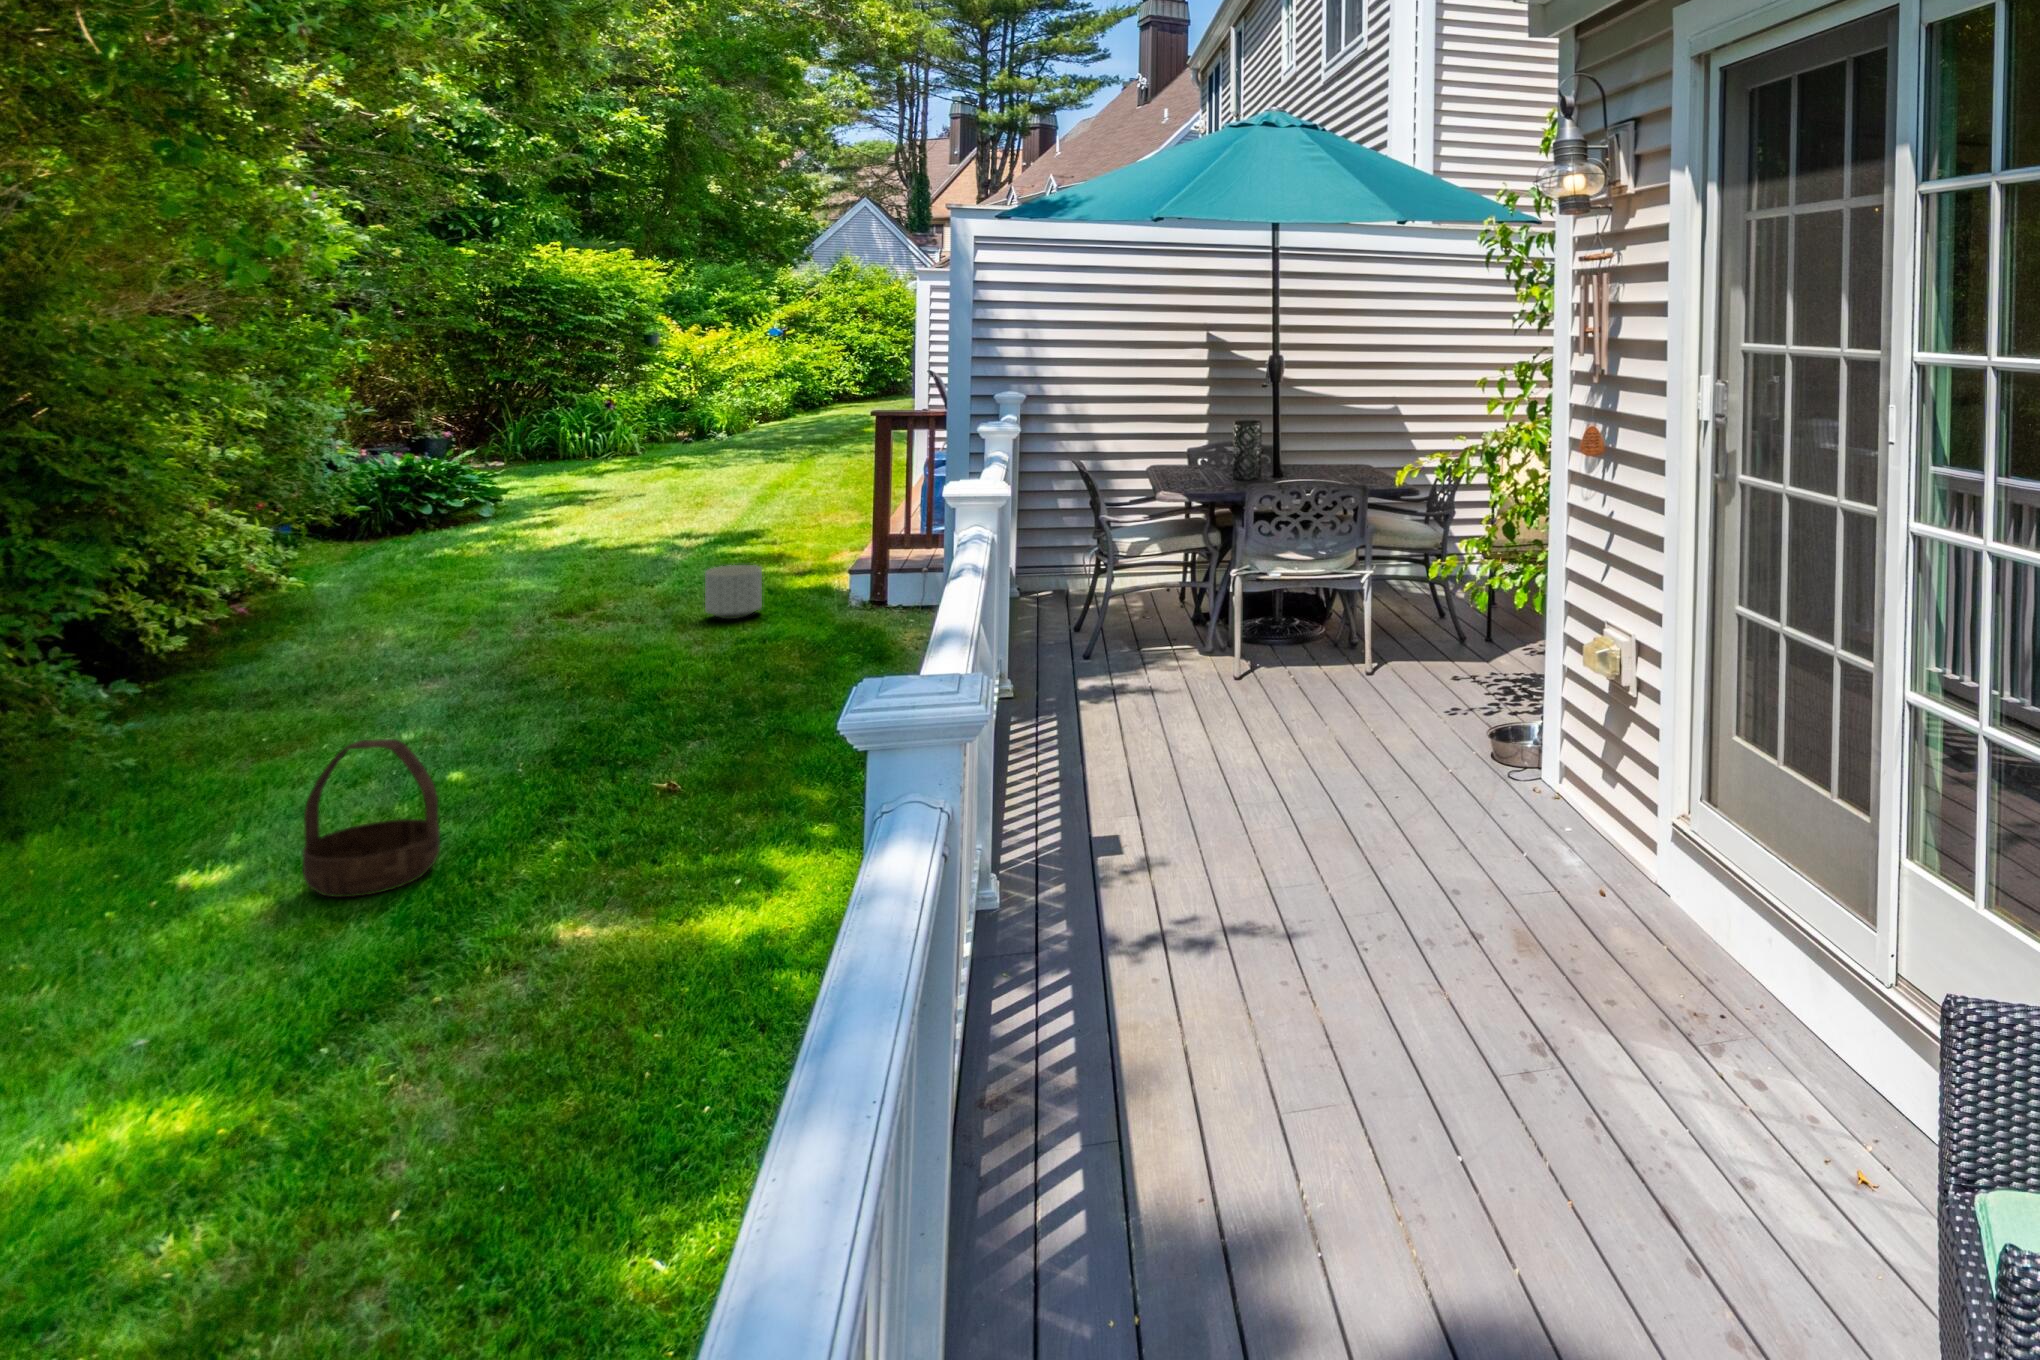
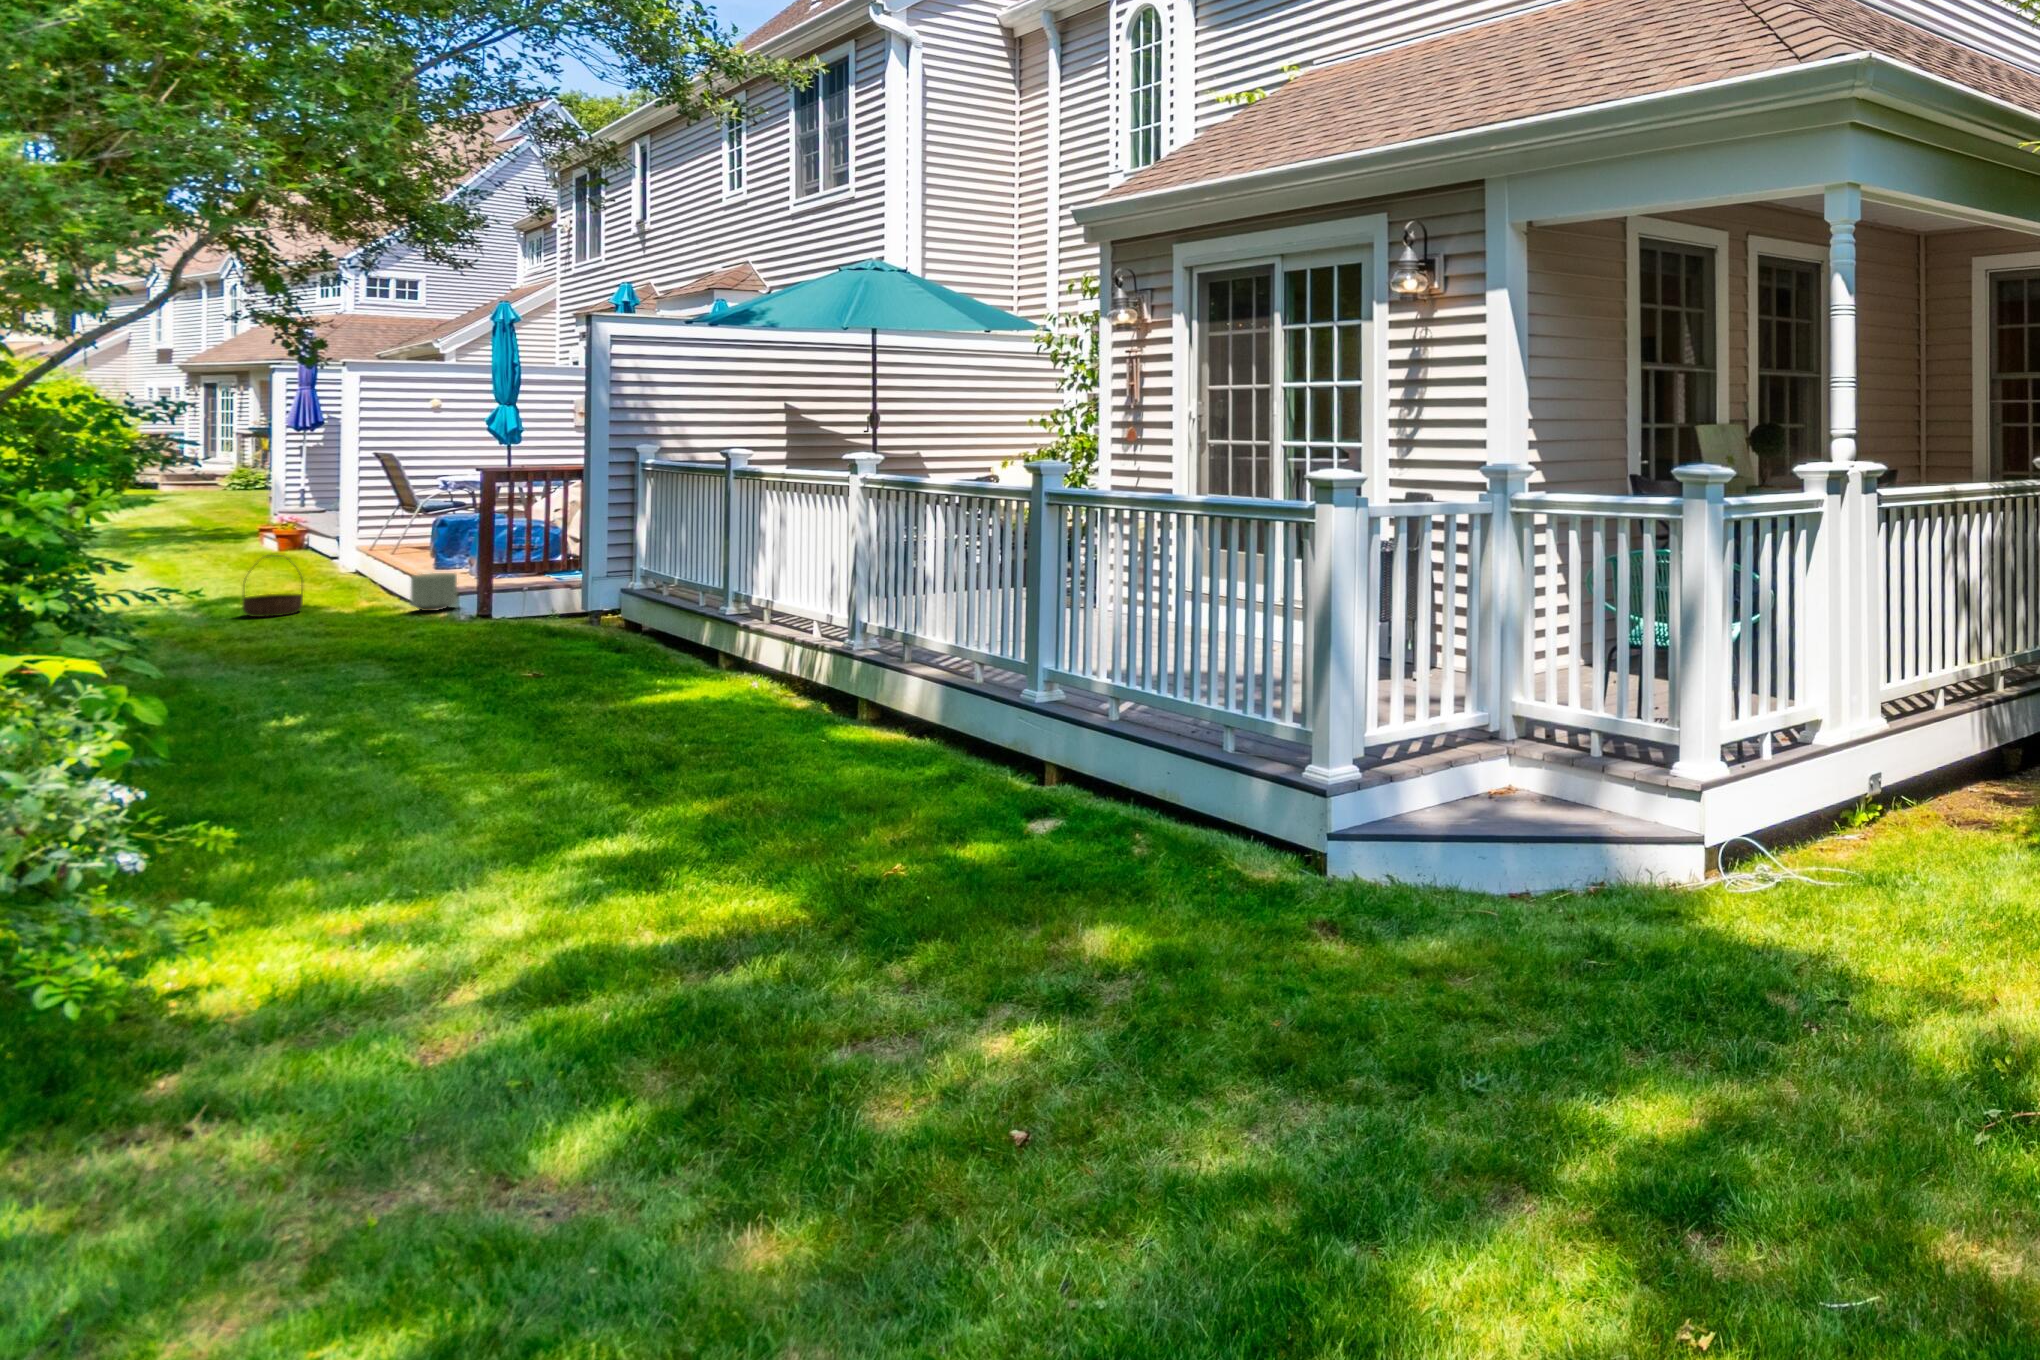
basket: present [303,739,440,897] -> present [242,555,303,617]

